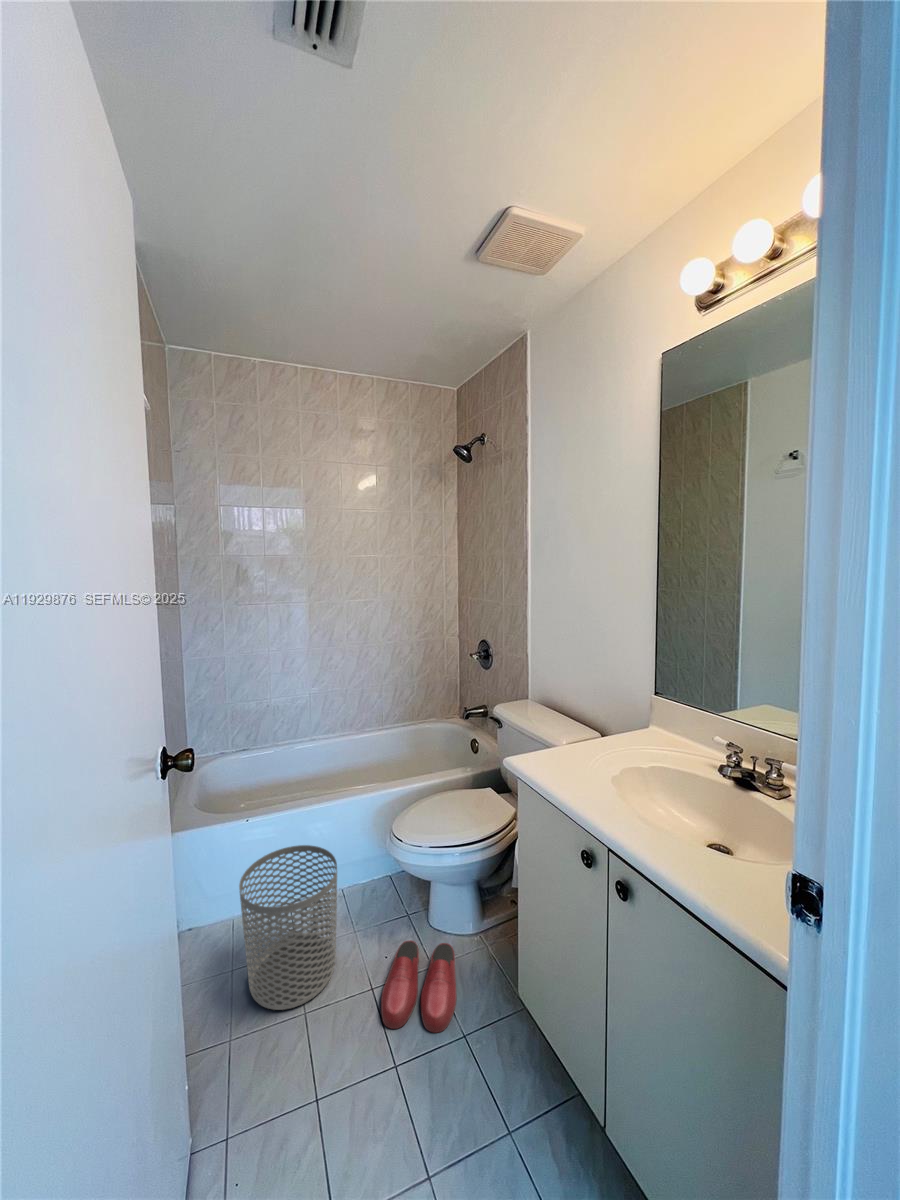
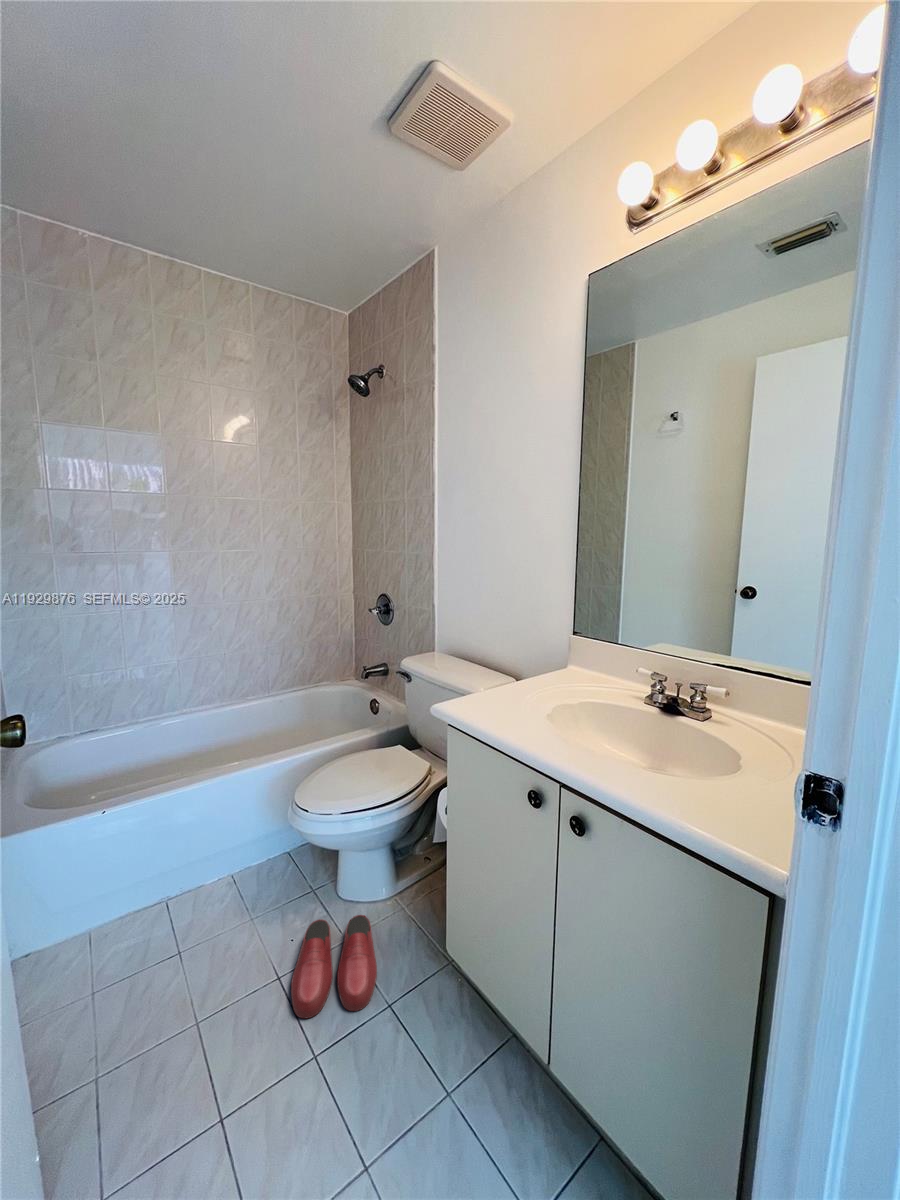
waste bin: present [239,845,337,1010] -> none [98,833,231,1031]

